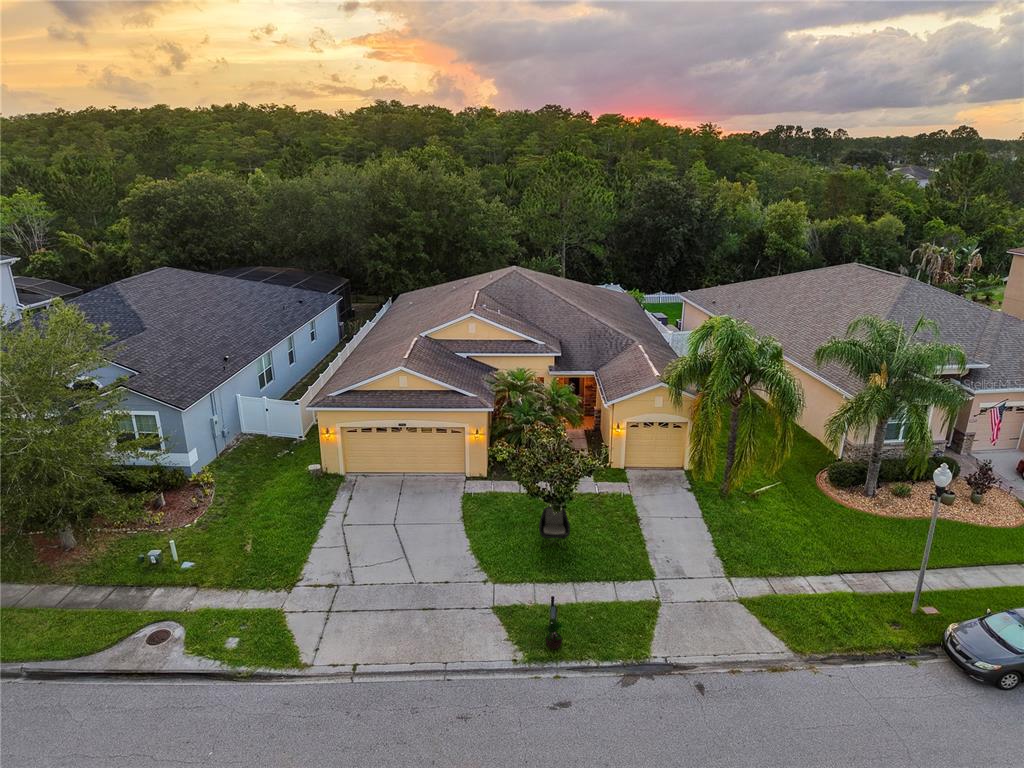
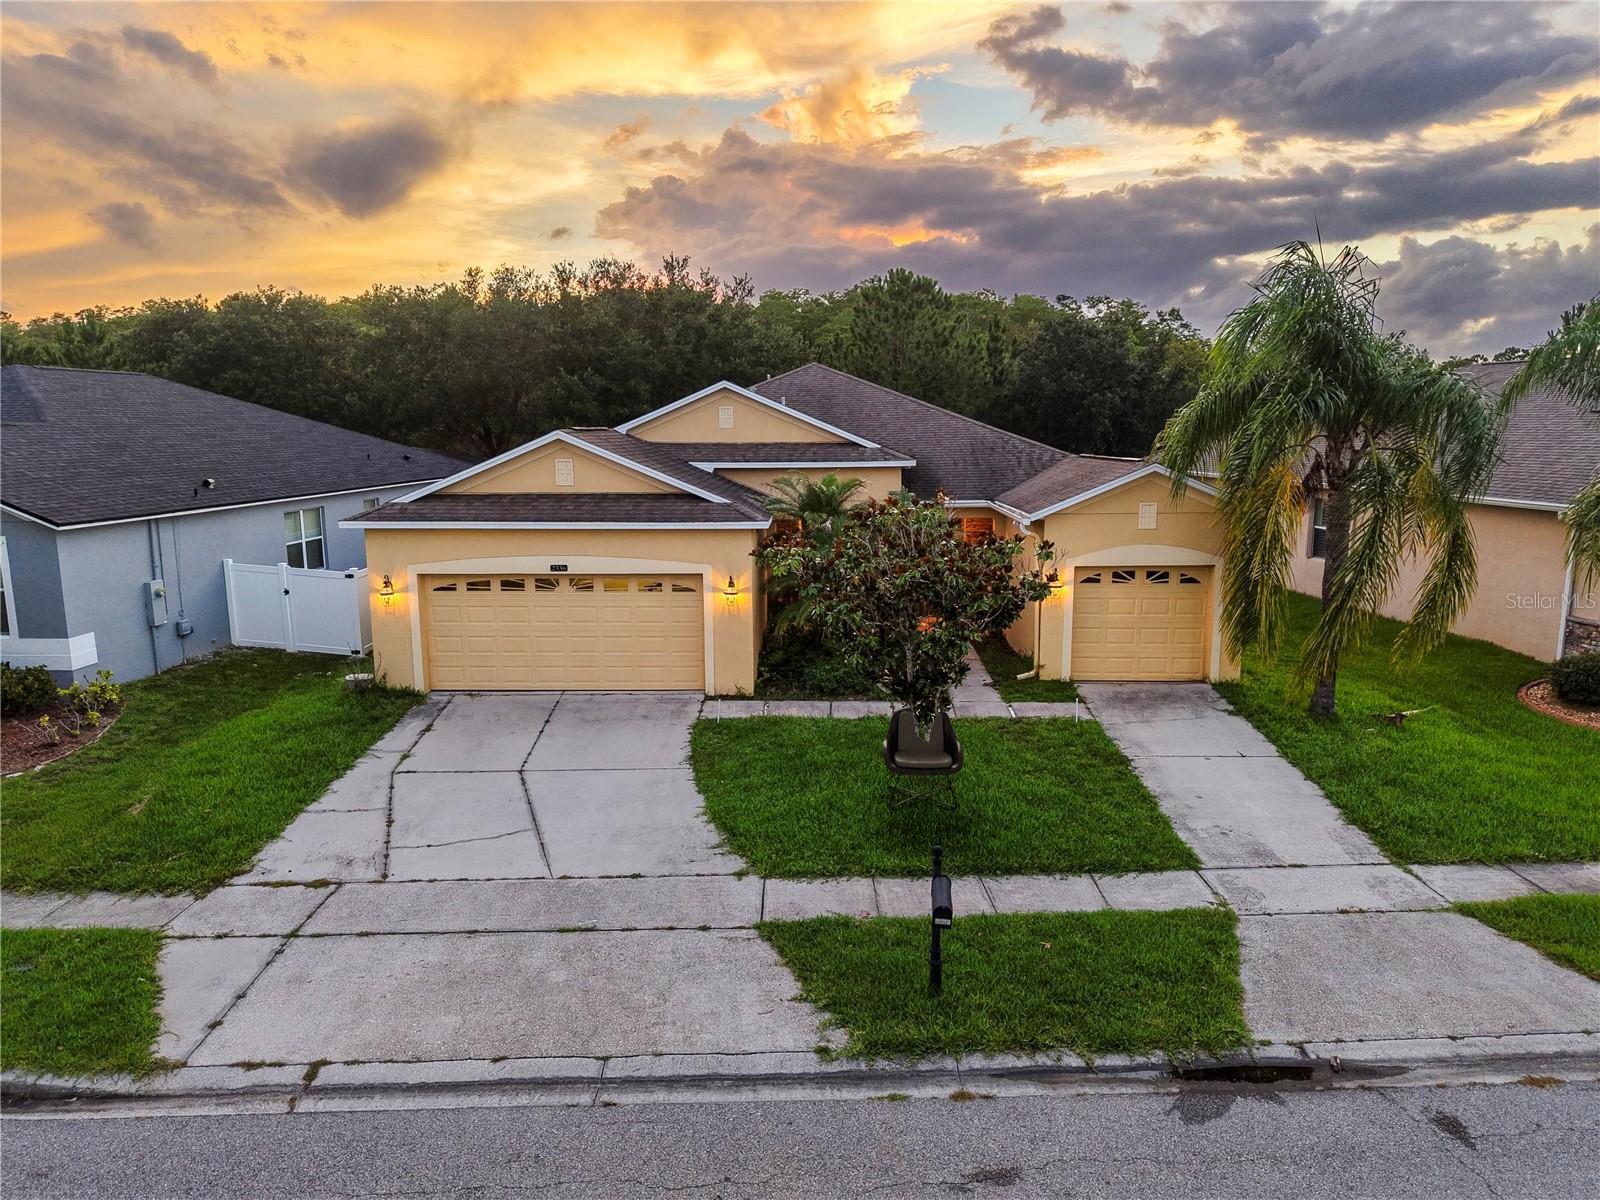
potted tree: present [545,619,562,649] -> none [906,908,980,1019]

